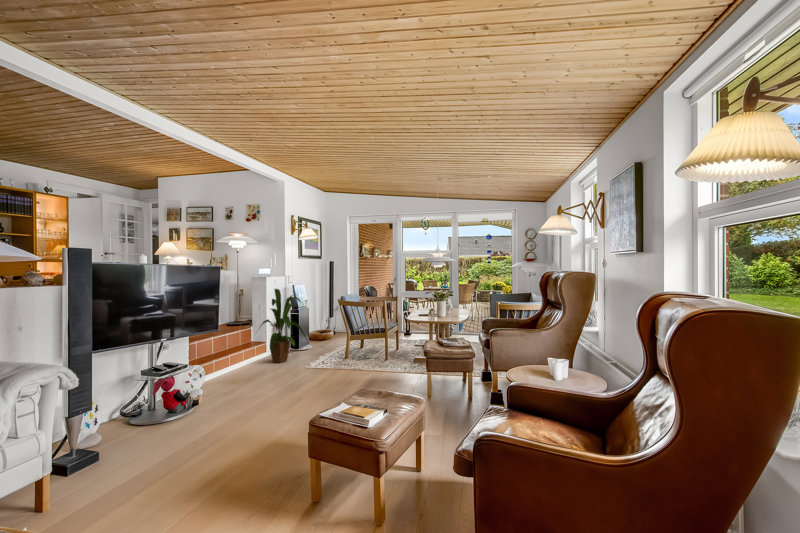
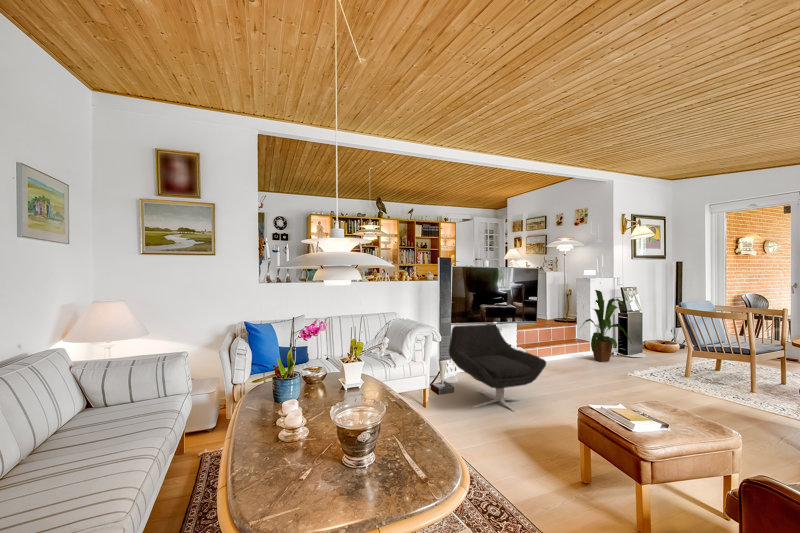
lounge chair: none [89,343,242,474] -> present [449,324,546,412]

